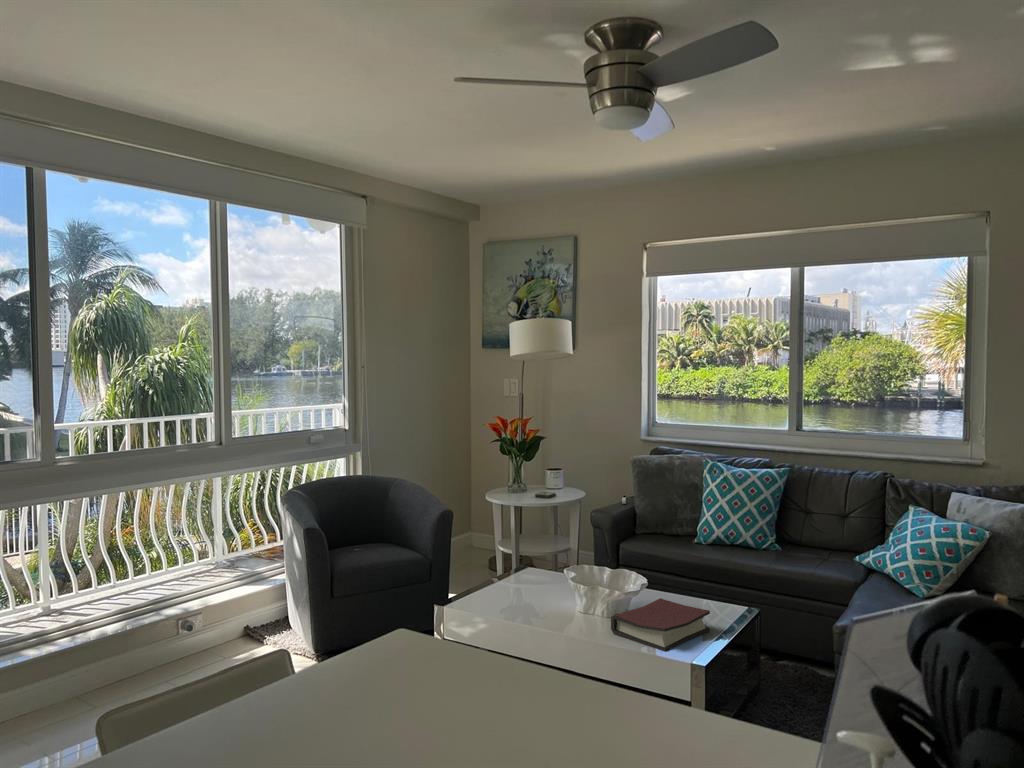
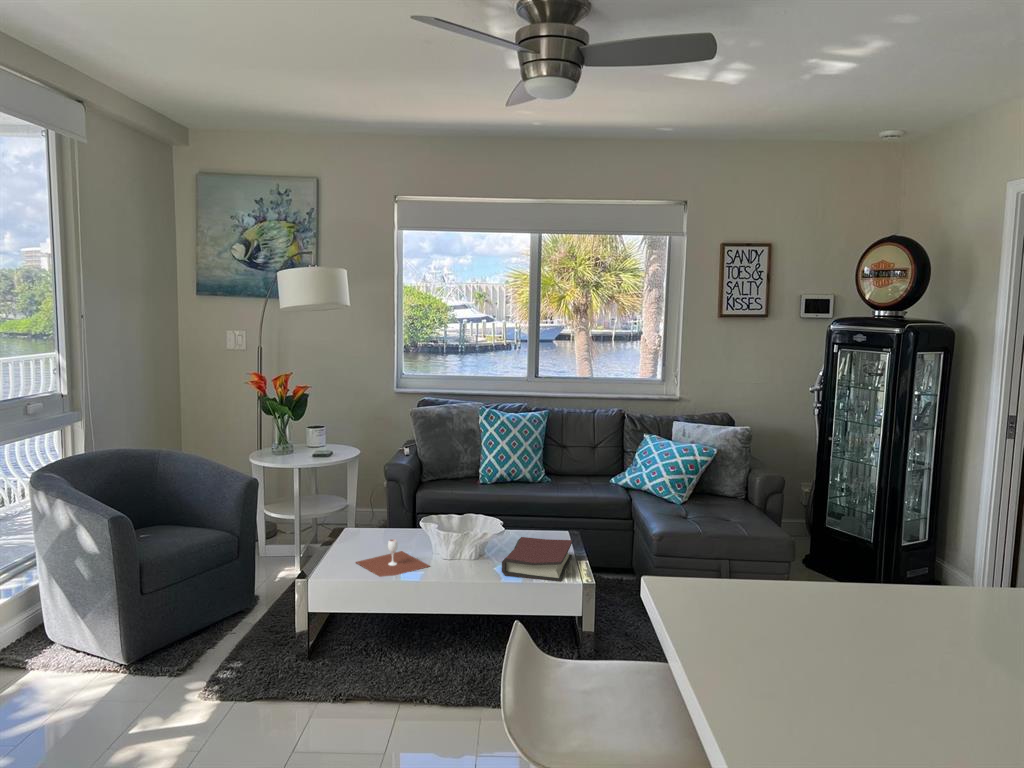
wine glass: none [494,578,555,614] -> present [356,539,430,577]

